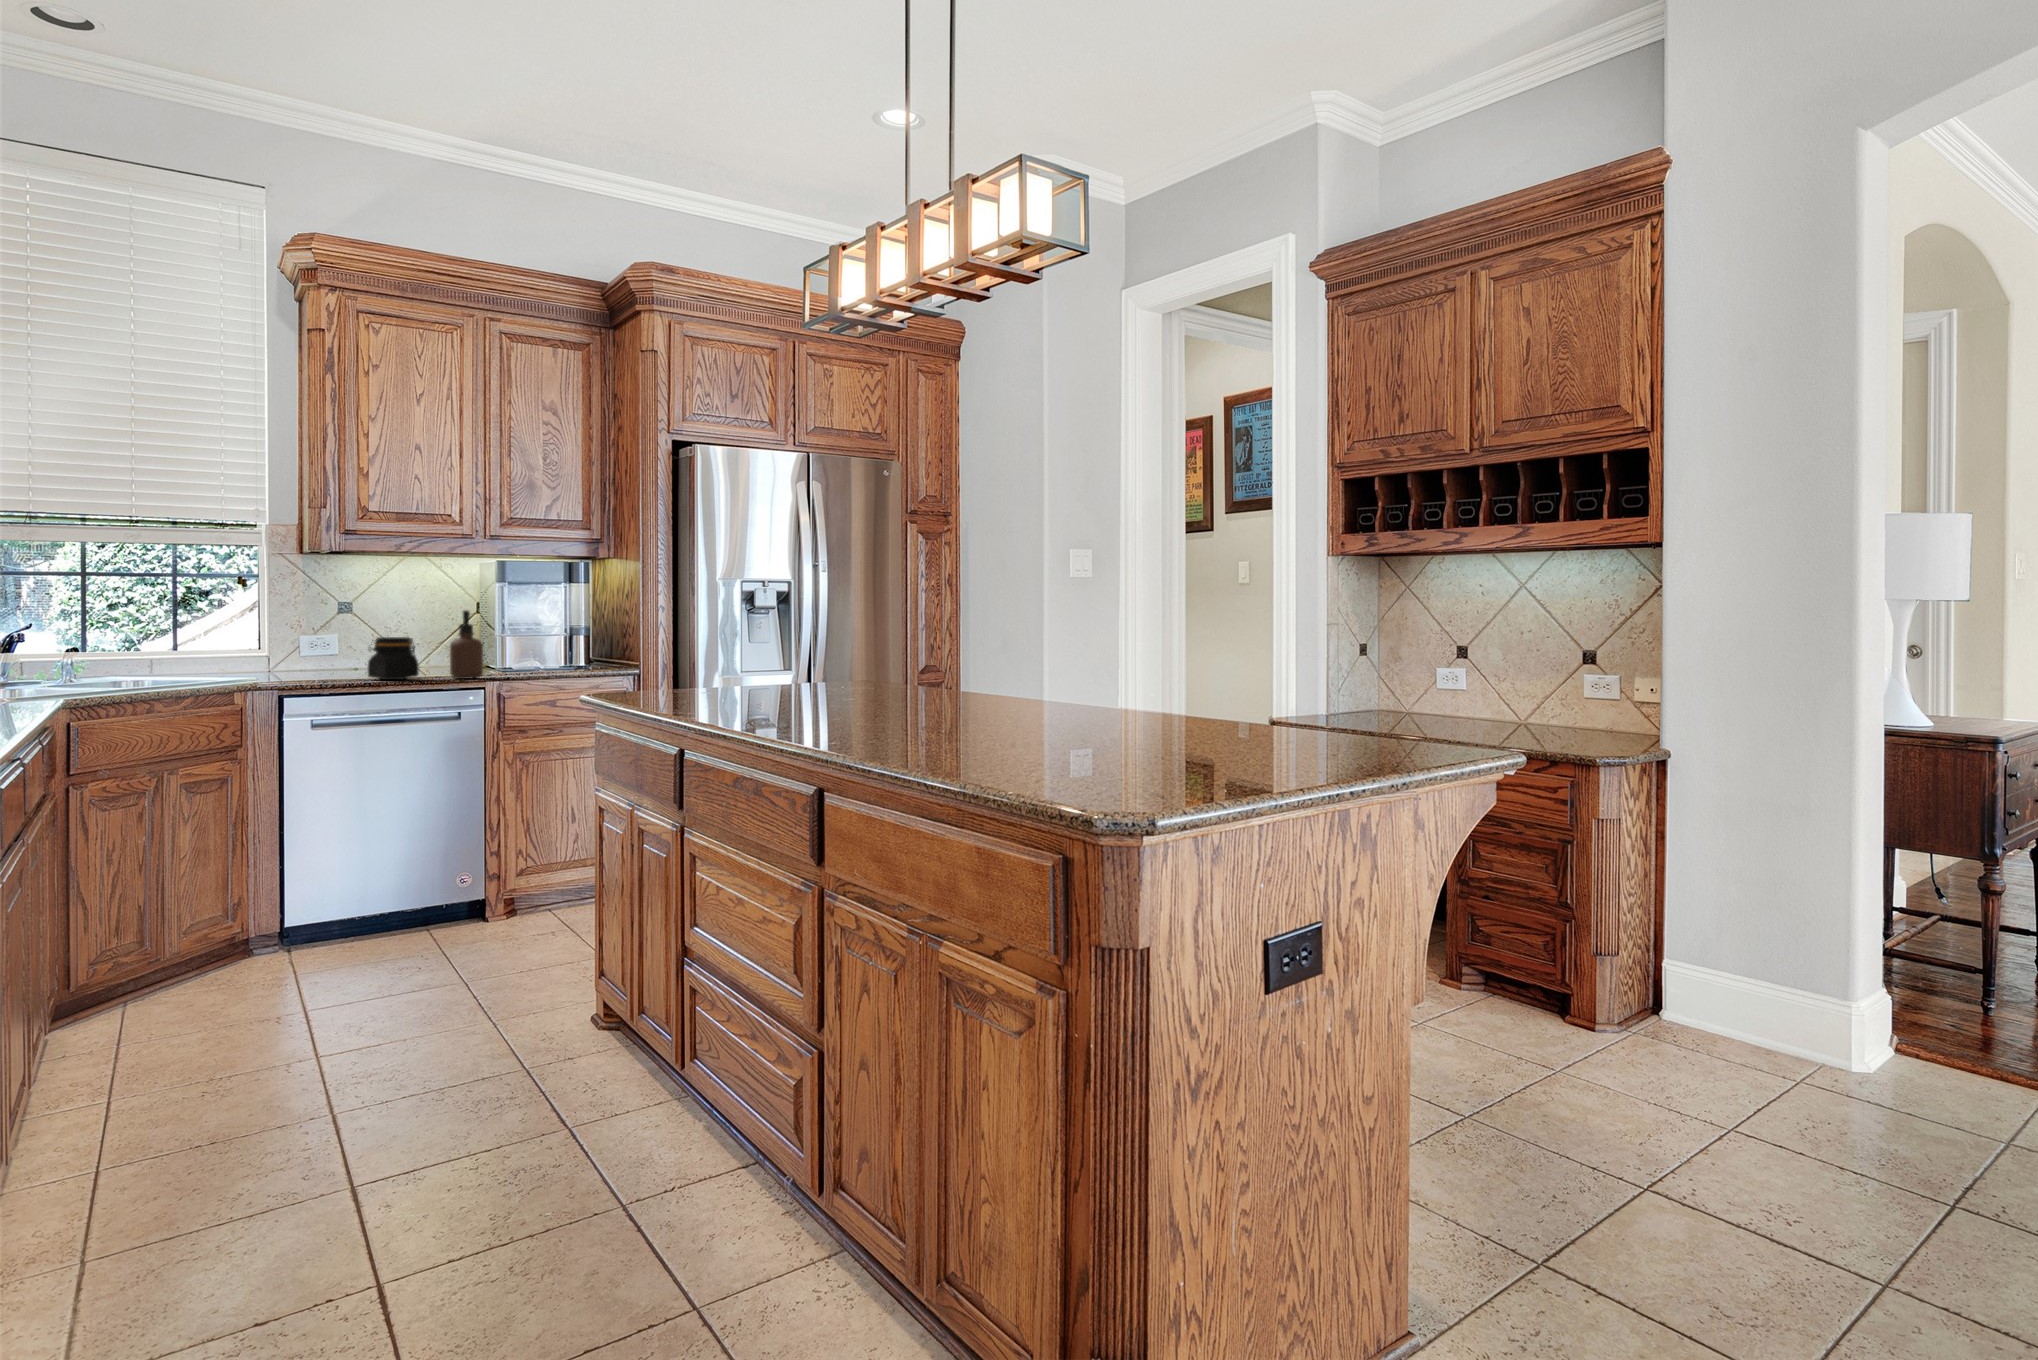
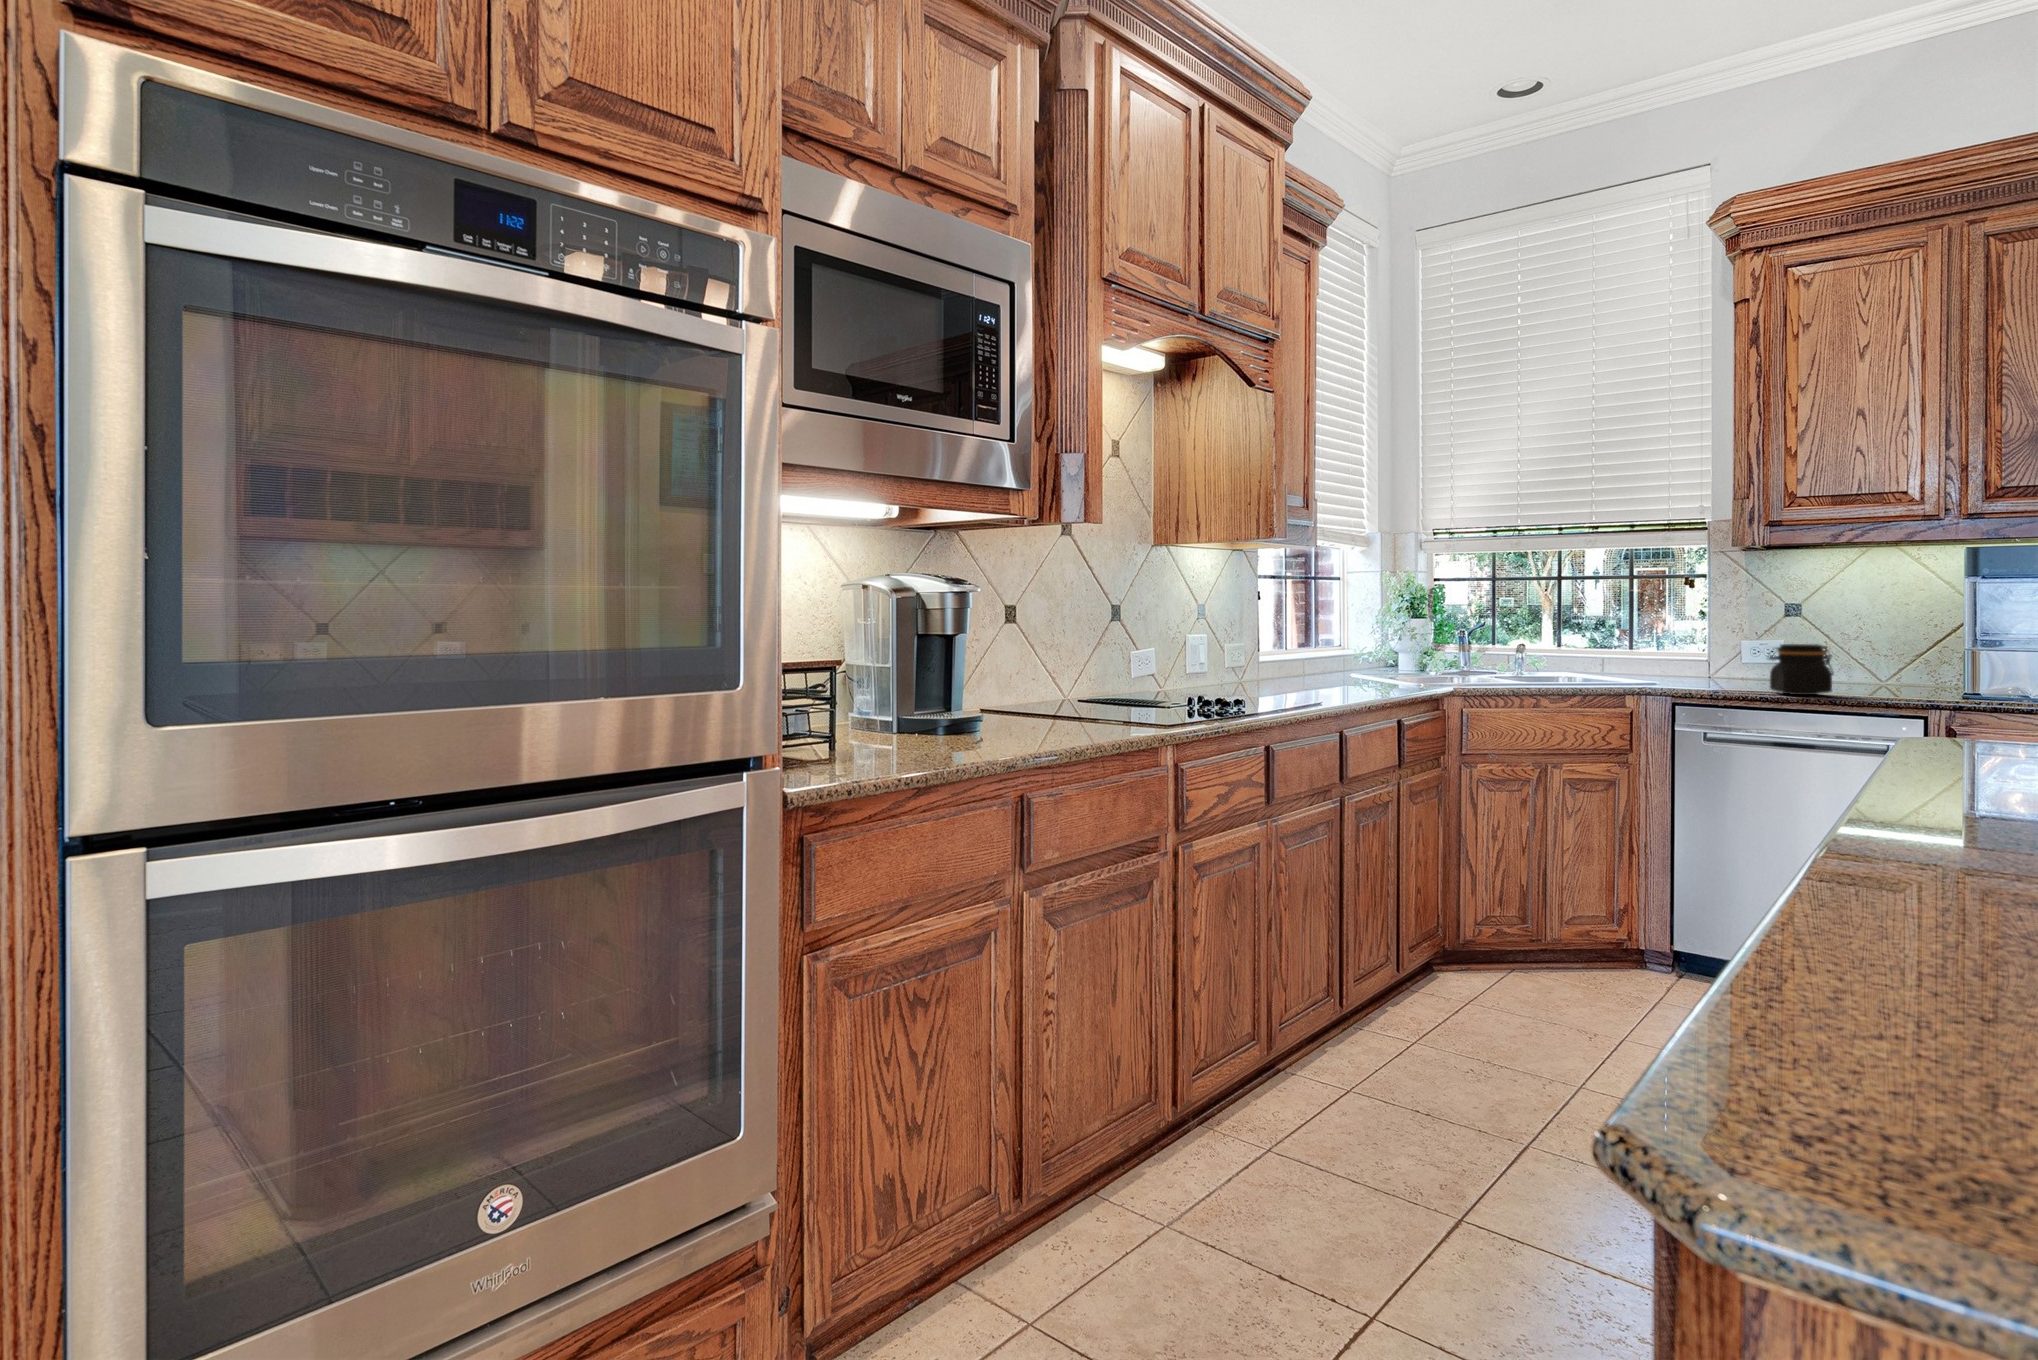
soap dispenser: present [450,610,483,679] -> none [1877,612,1927,700]

